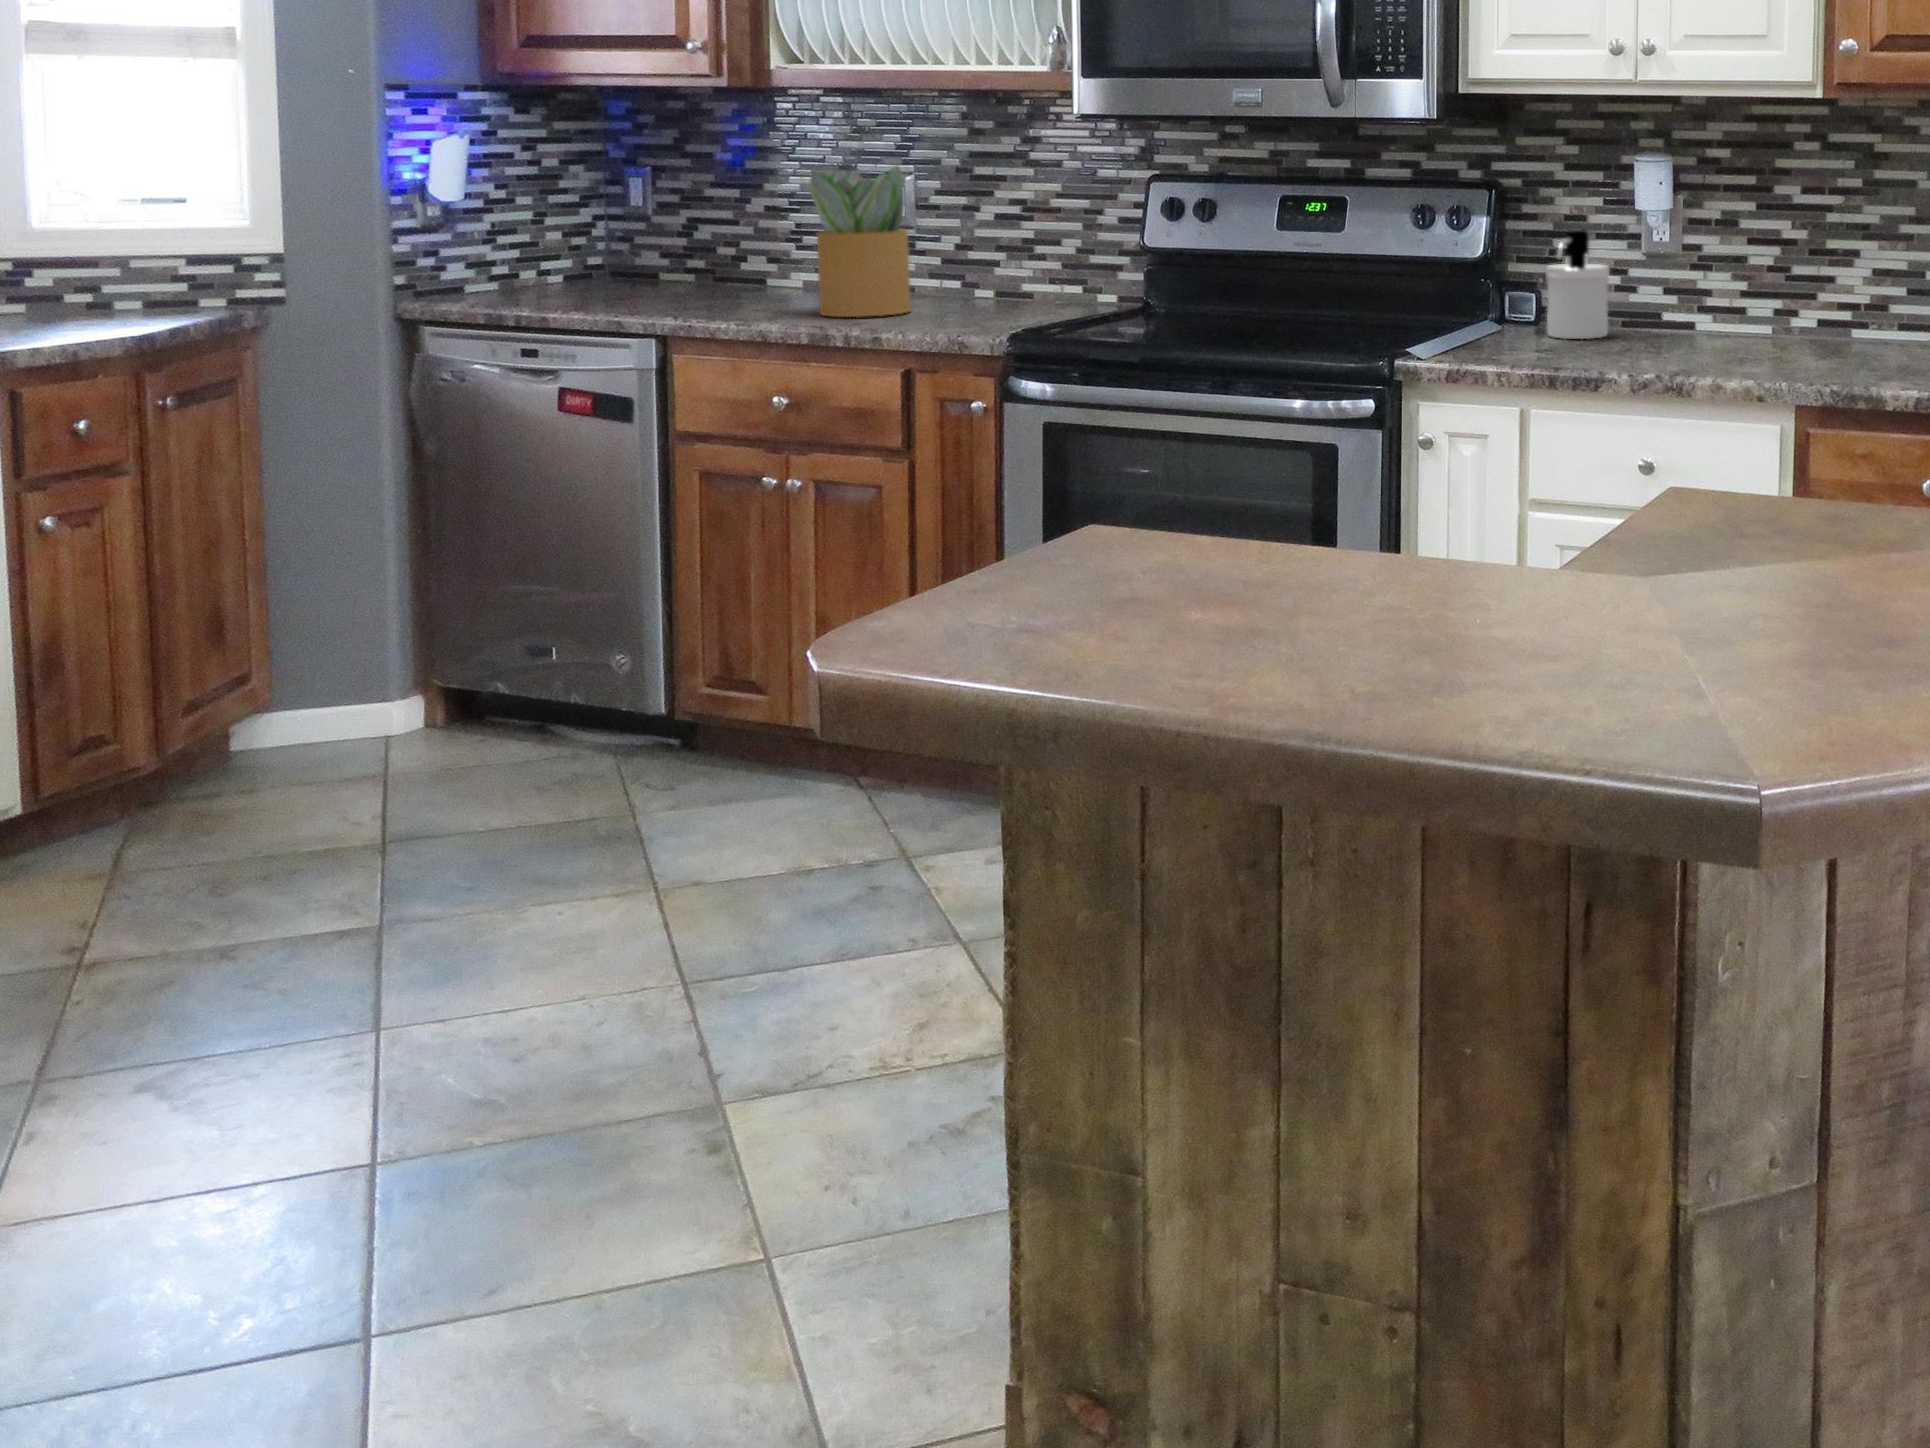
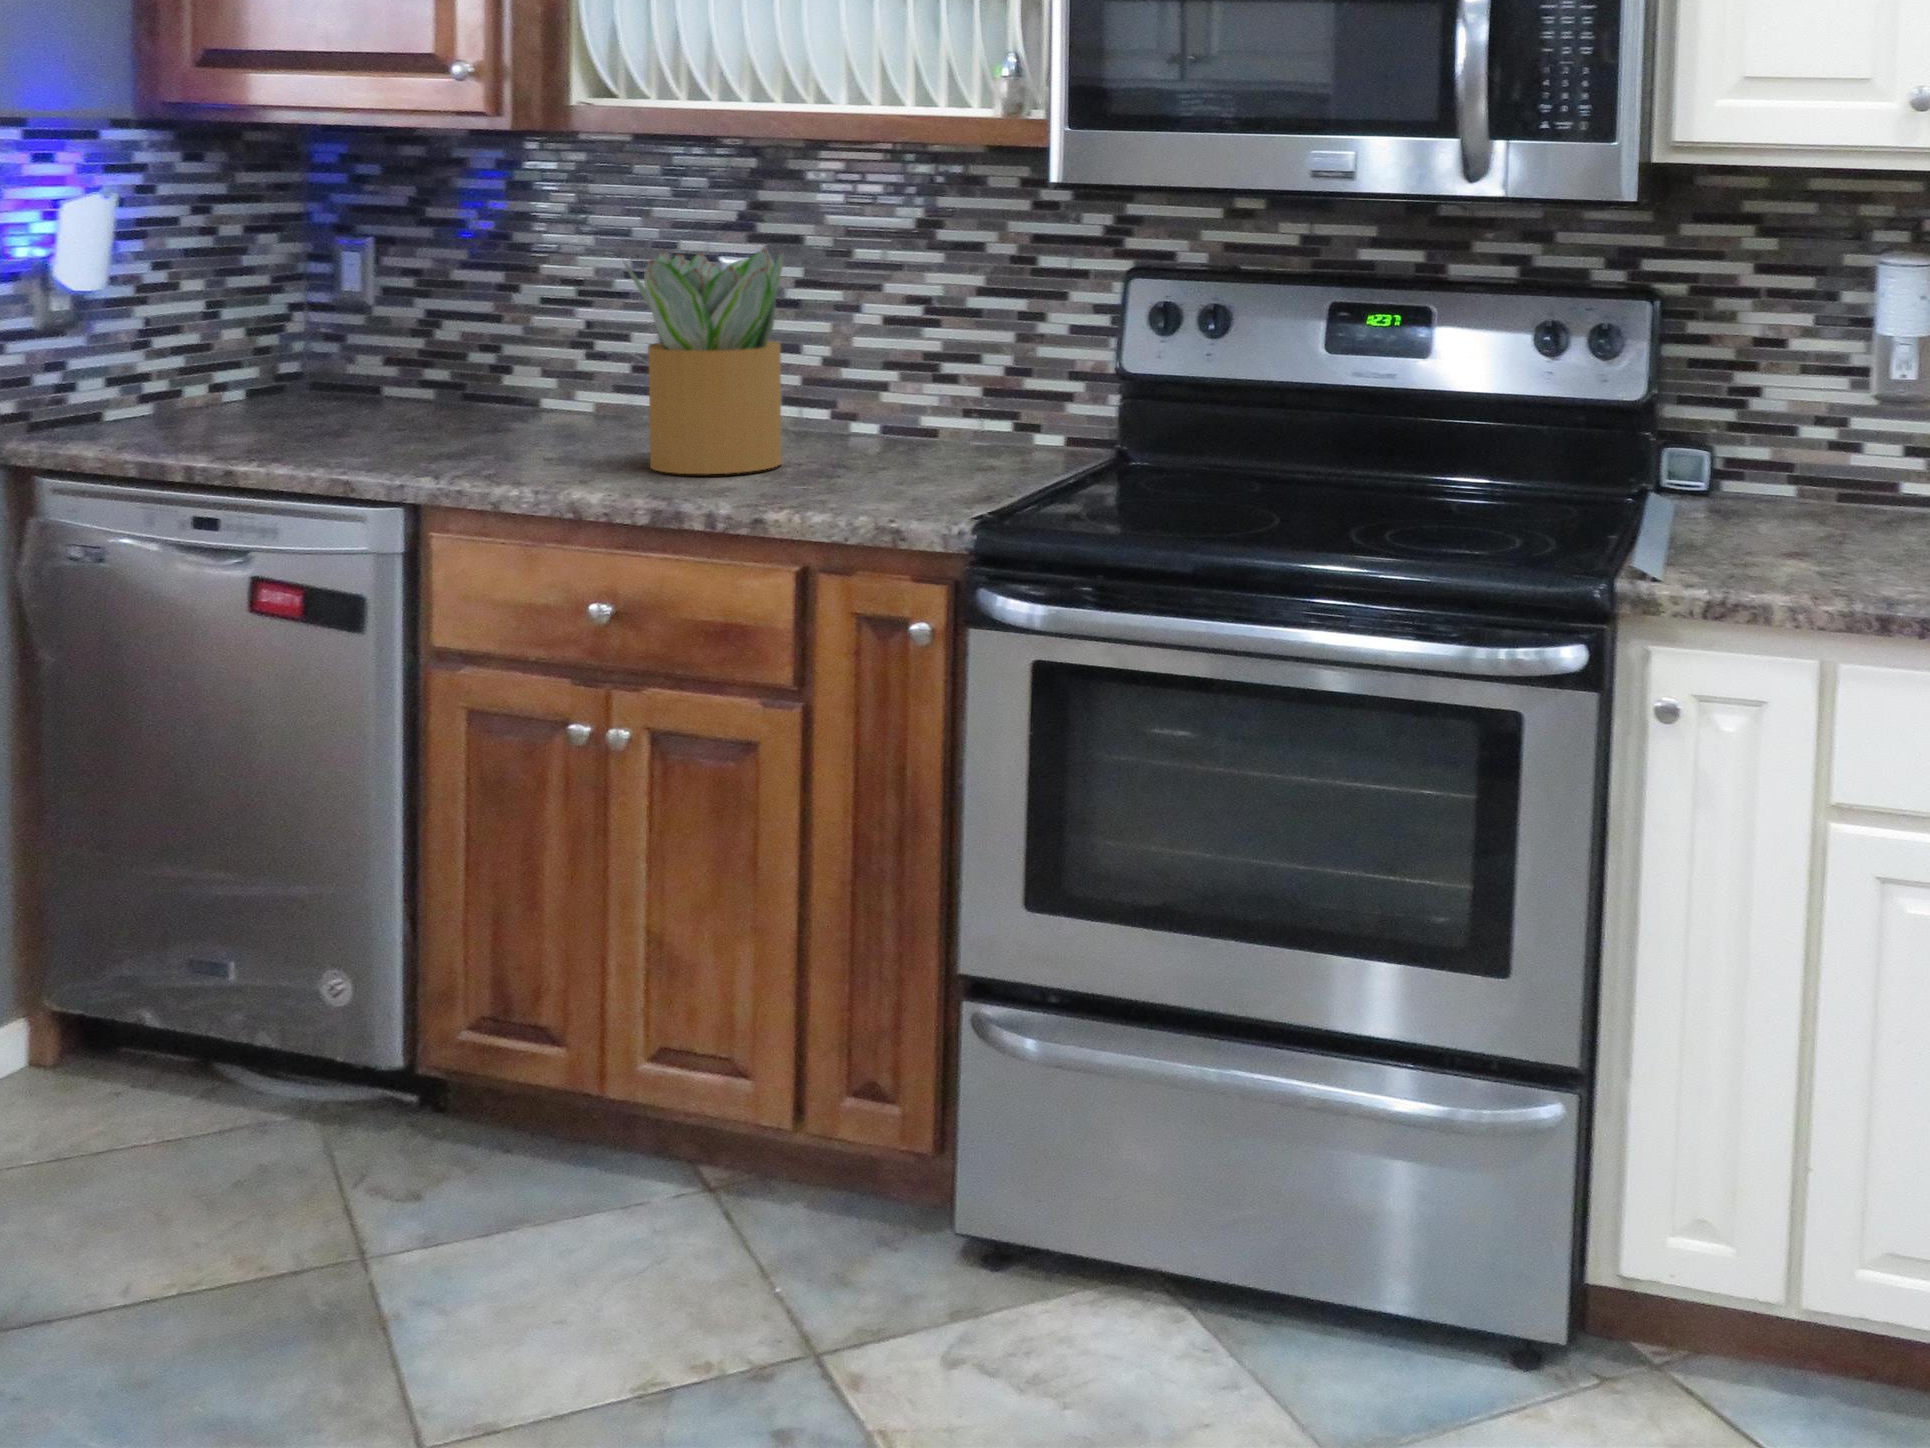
soap dispenser: present [1545,230,1610,339] -> none [1761,366,1860,529]

